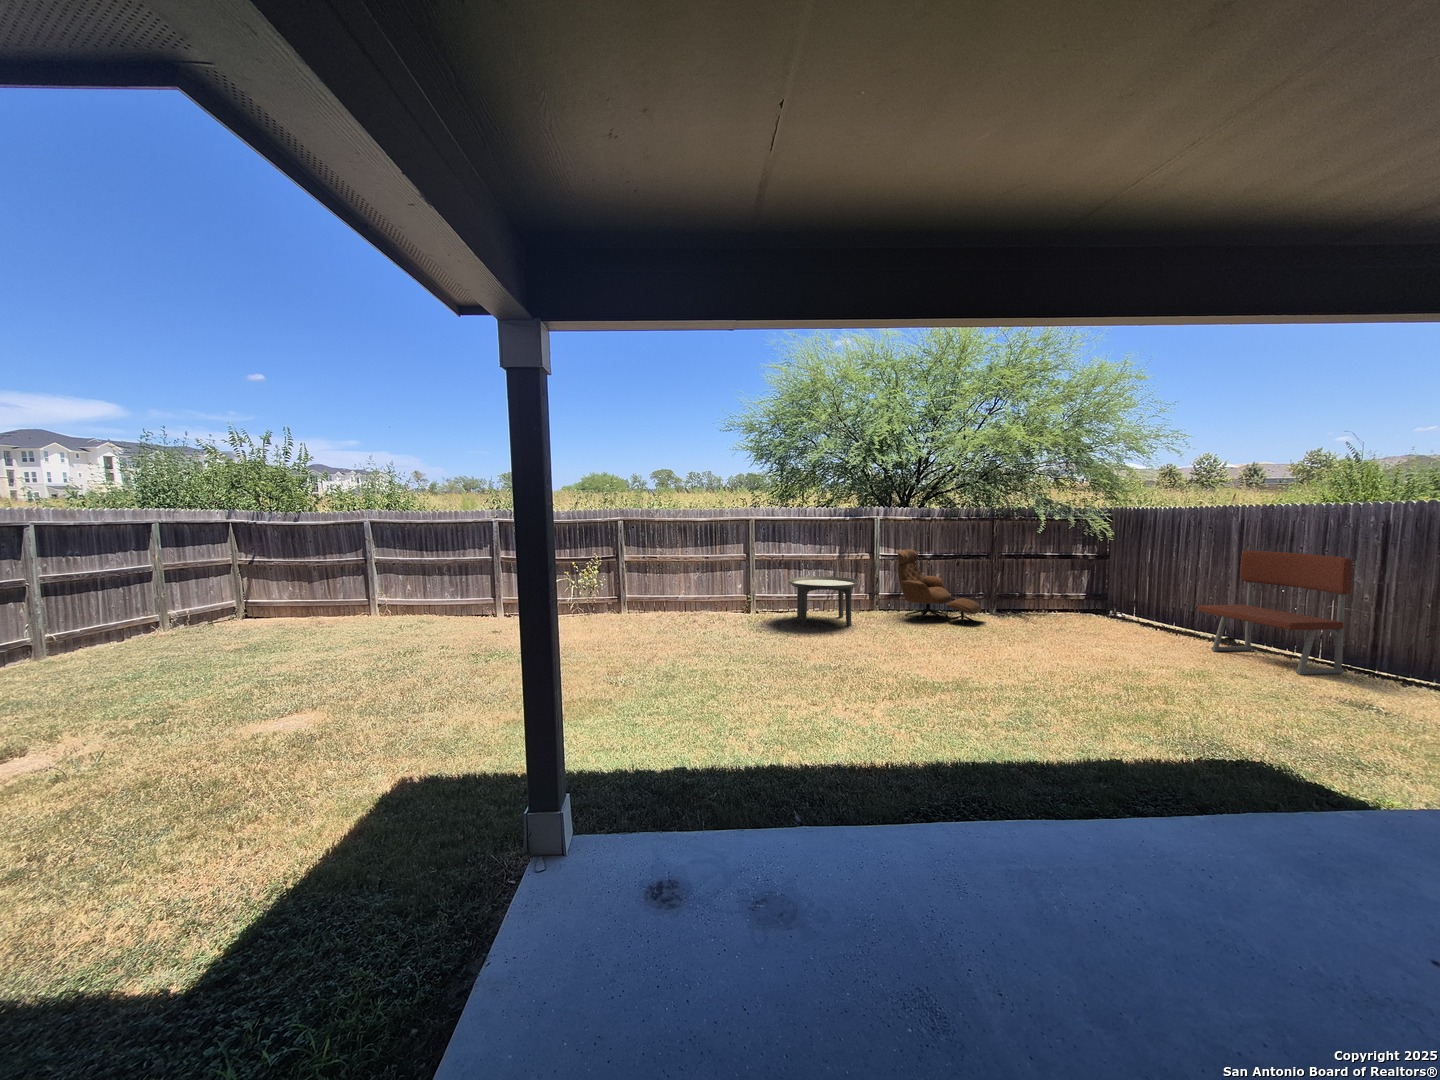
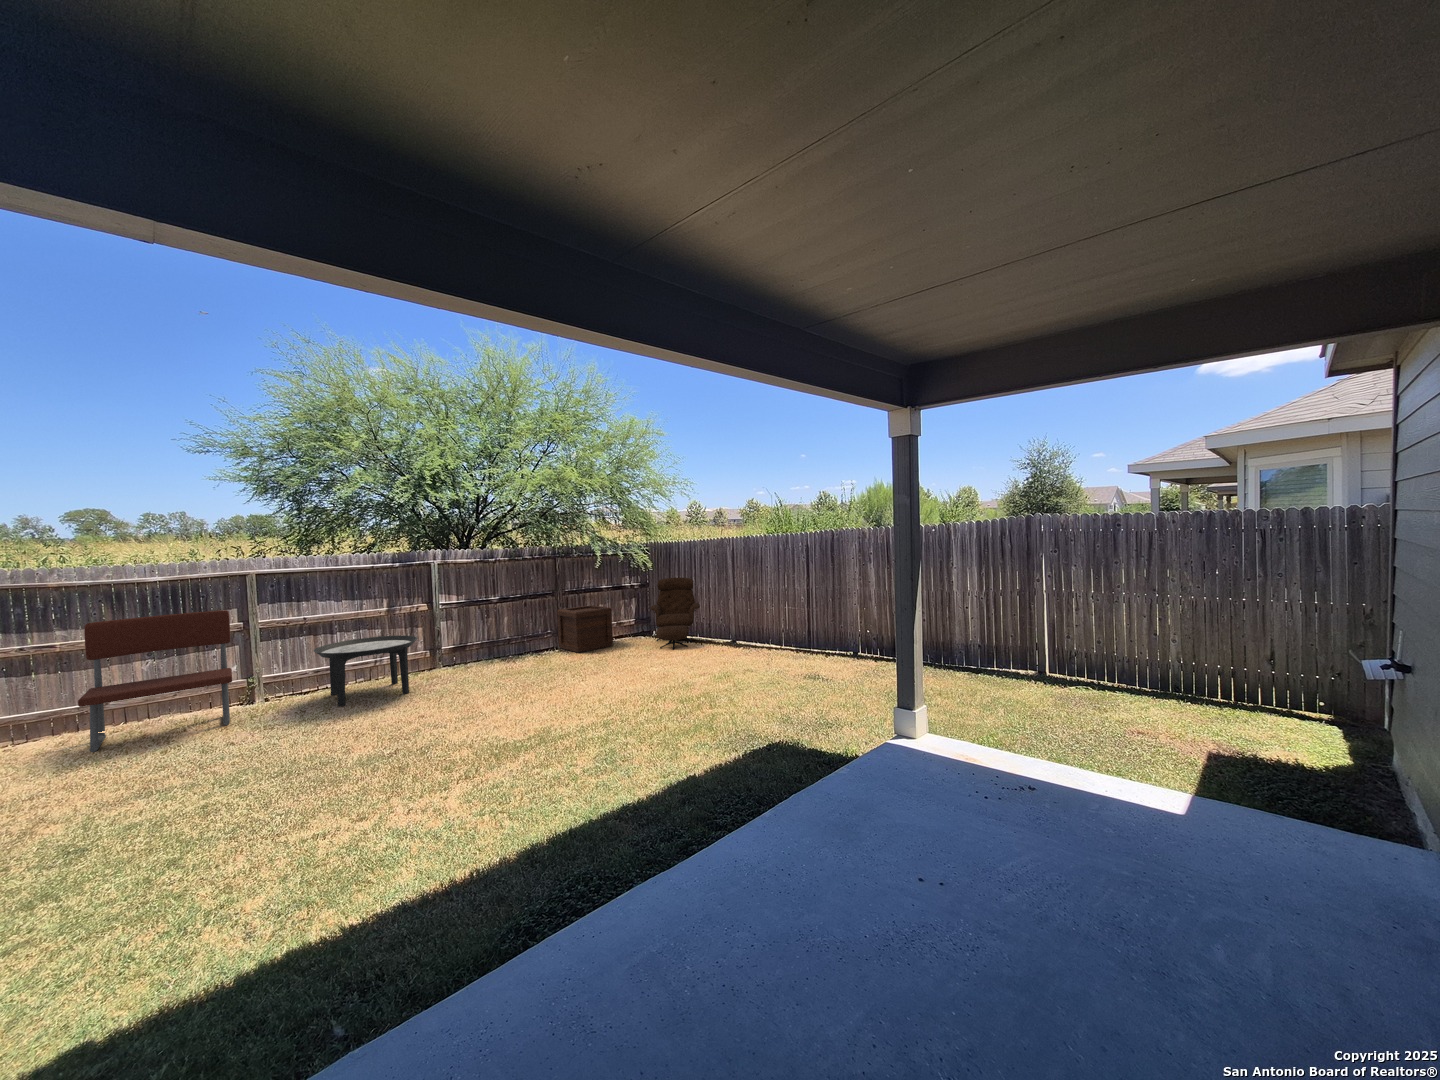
lounge chair: present [898,549,981,624] -> present [651,578,700,650]
bench: present [1198,551,1353,674] -> present [78,610,232,752]
wooden crate: none [990,573,1054,621] -> present [557,605,613,653]

